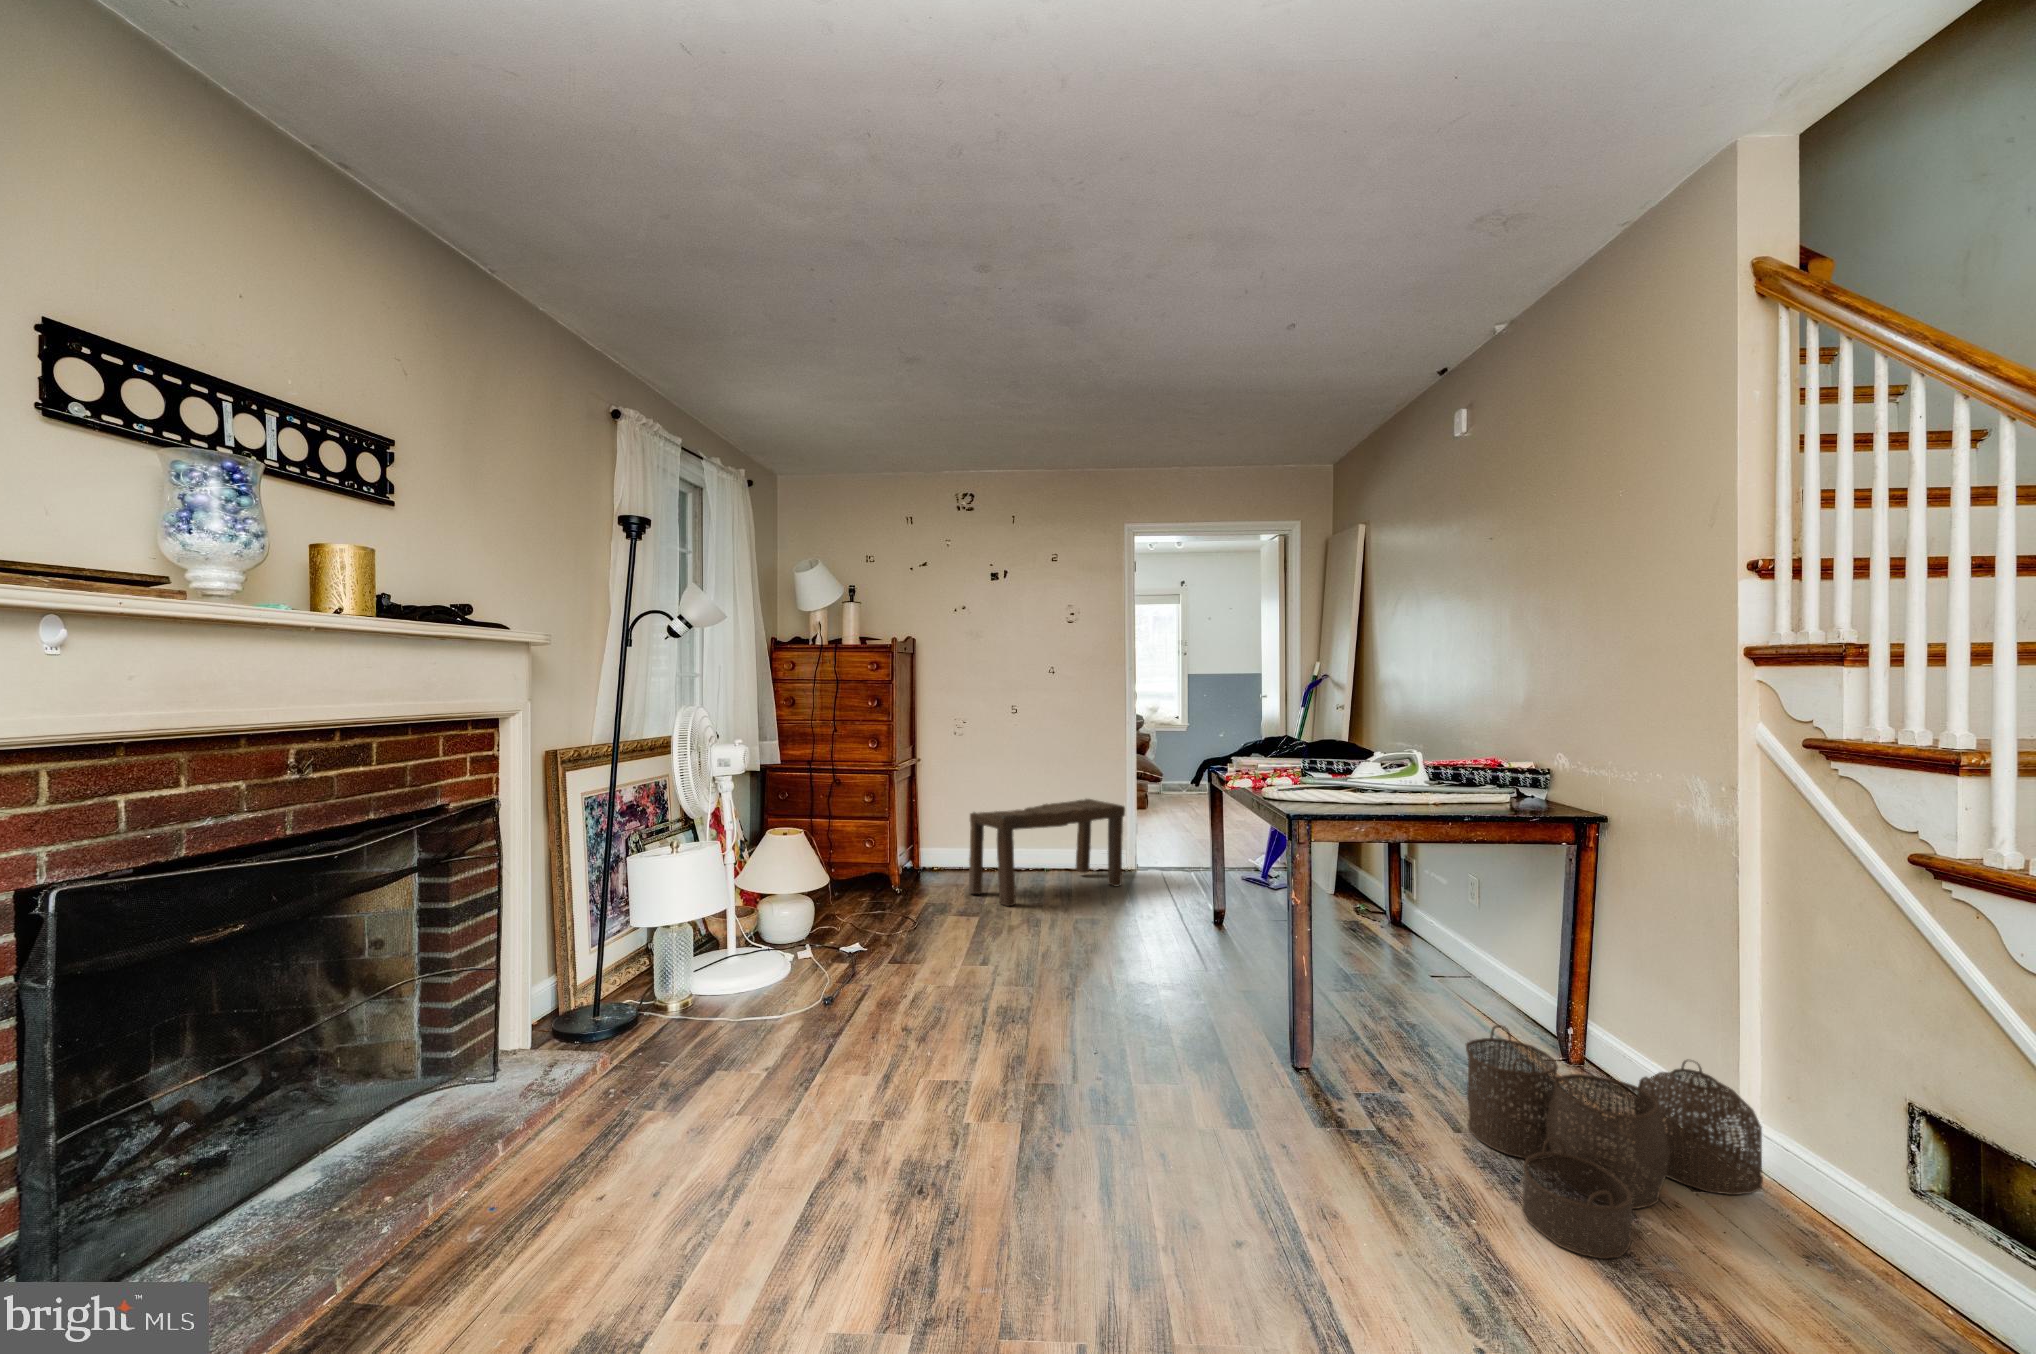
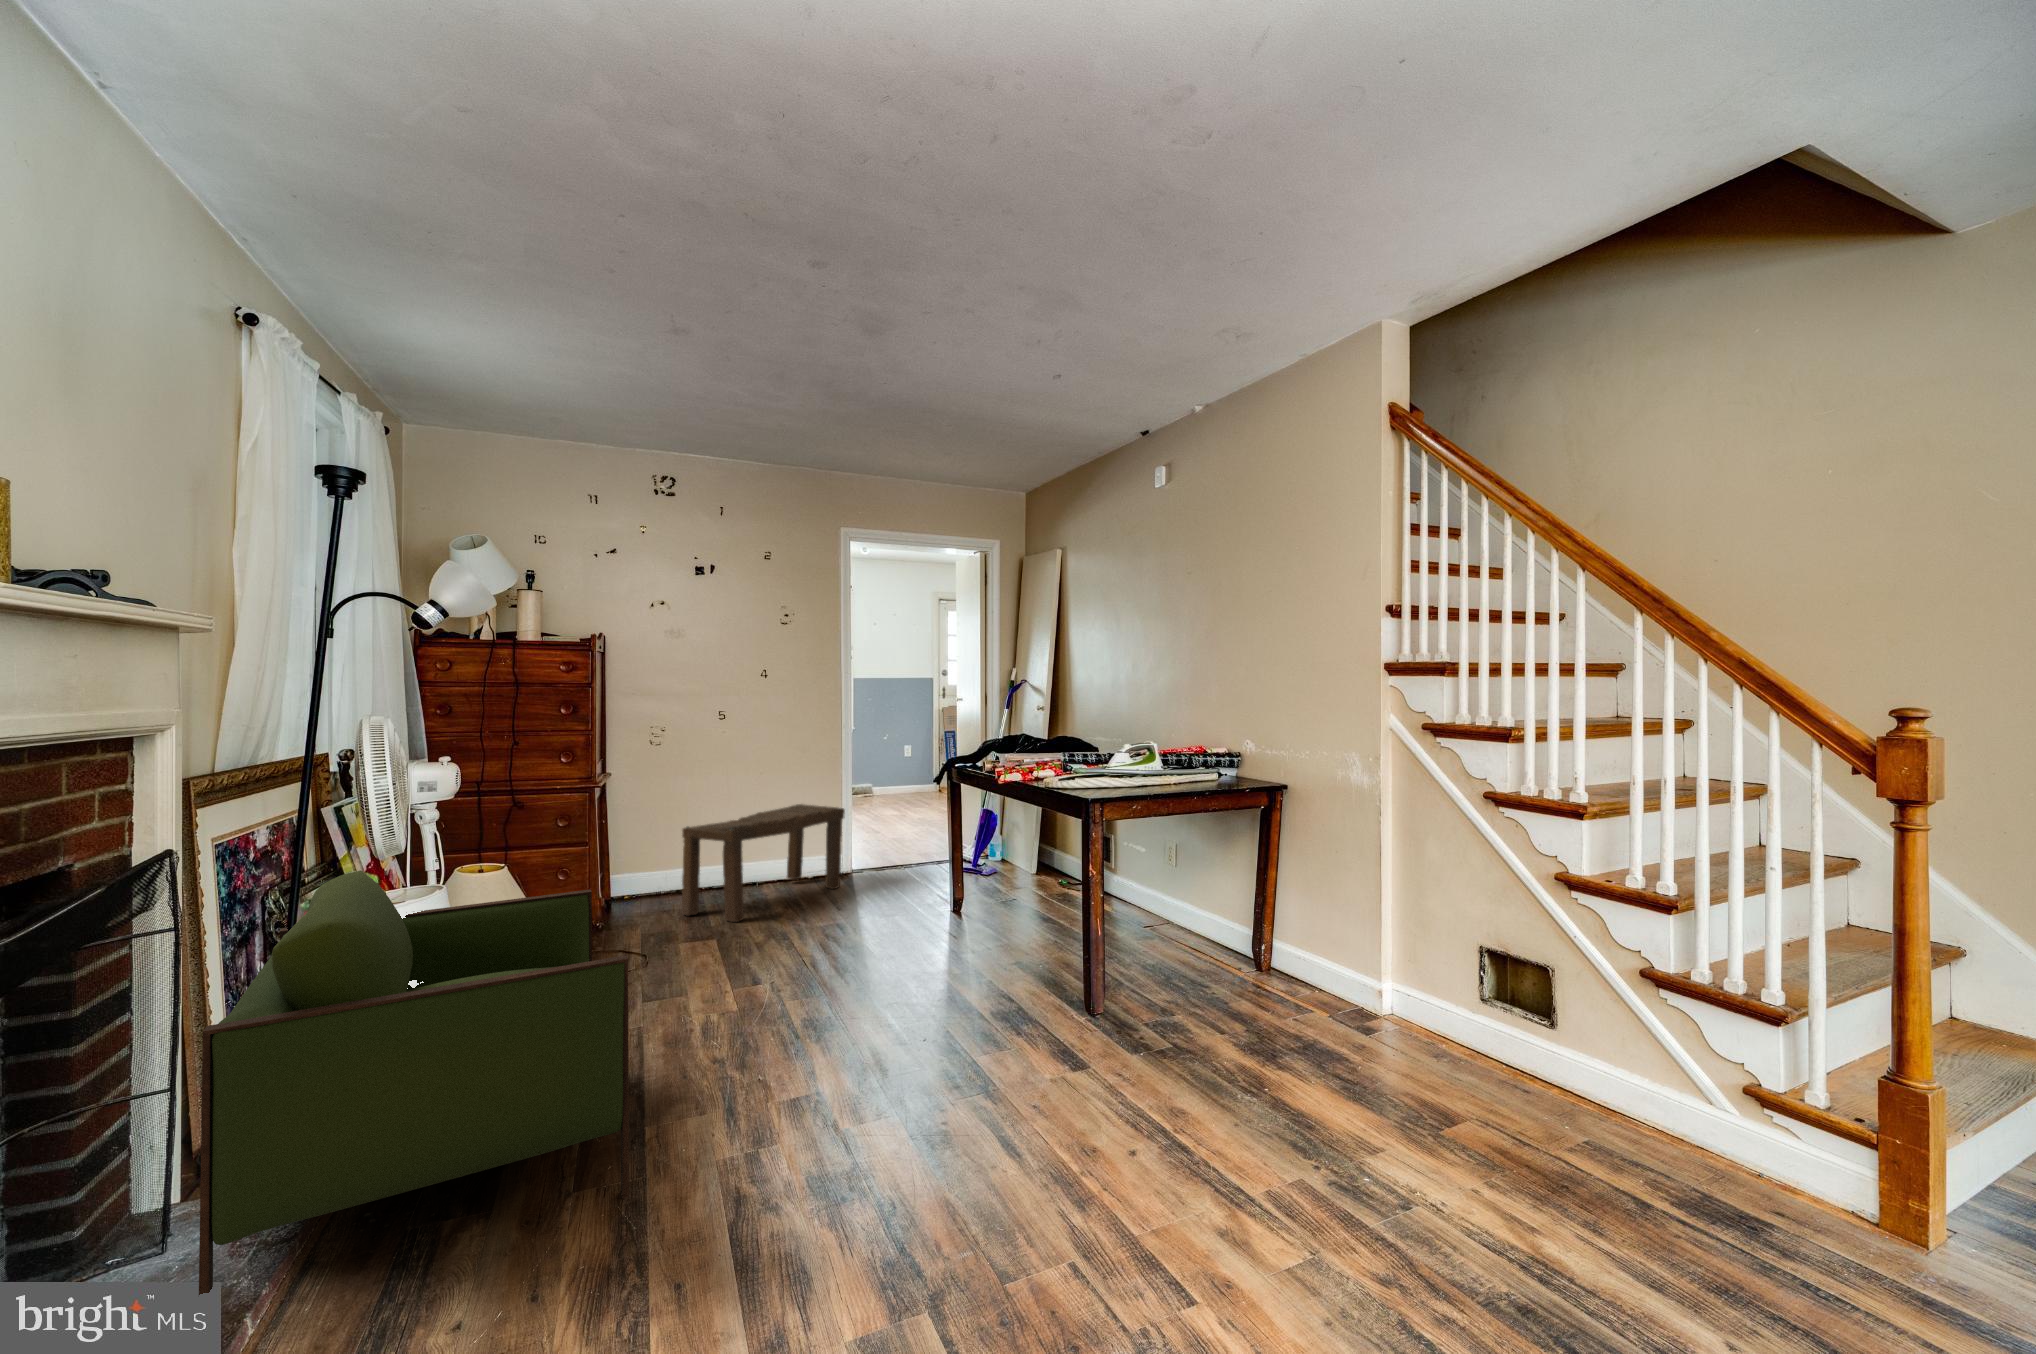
armchair: none [482,826,814,1146] -> present [199,870,629,1295]
woven basket: present [1466,1025,1763,1259] -> none [1225,946,1398,1091]

